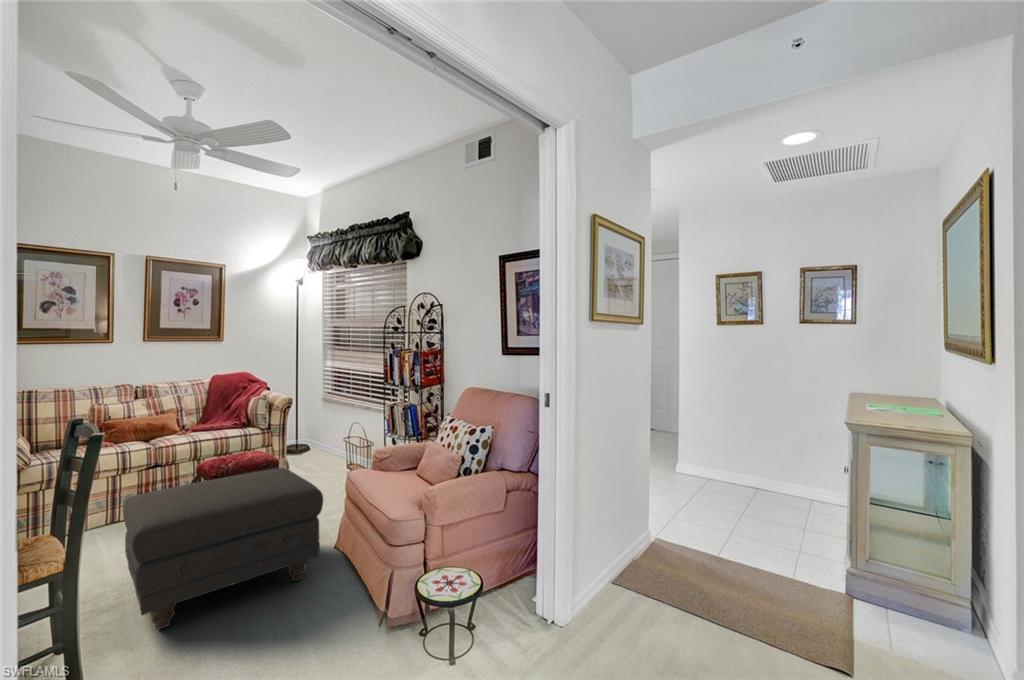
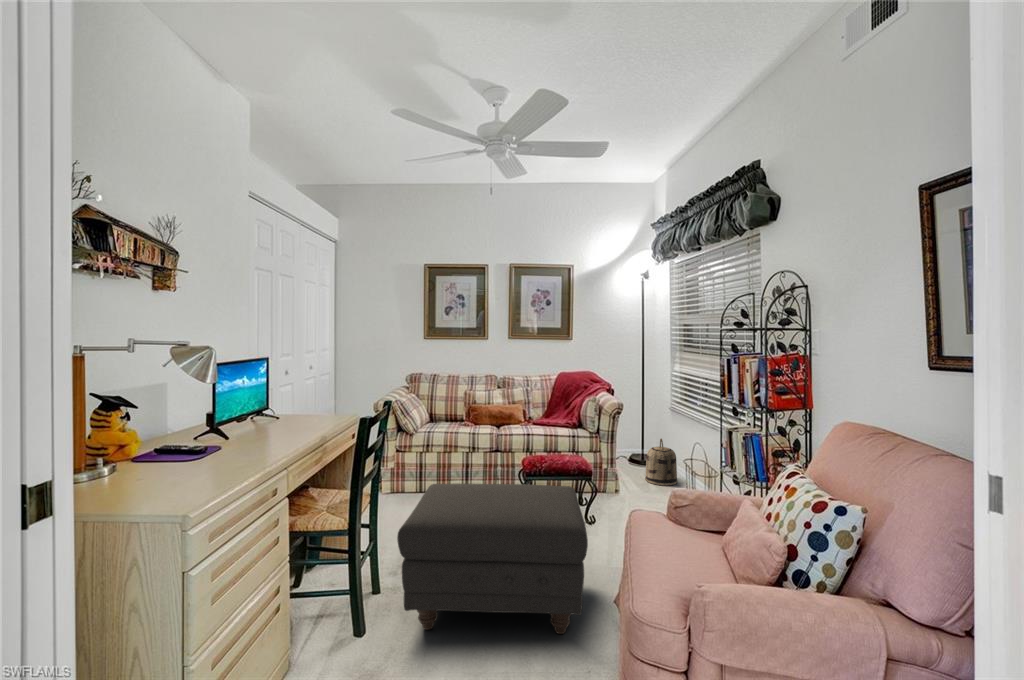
basket: none [310,426,338,466] -> present [645,439,677,486]

